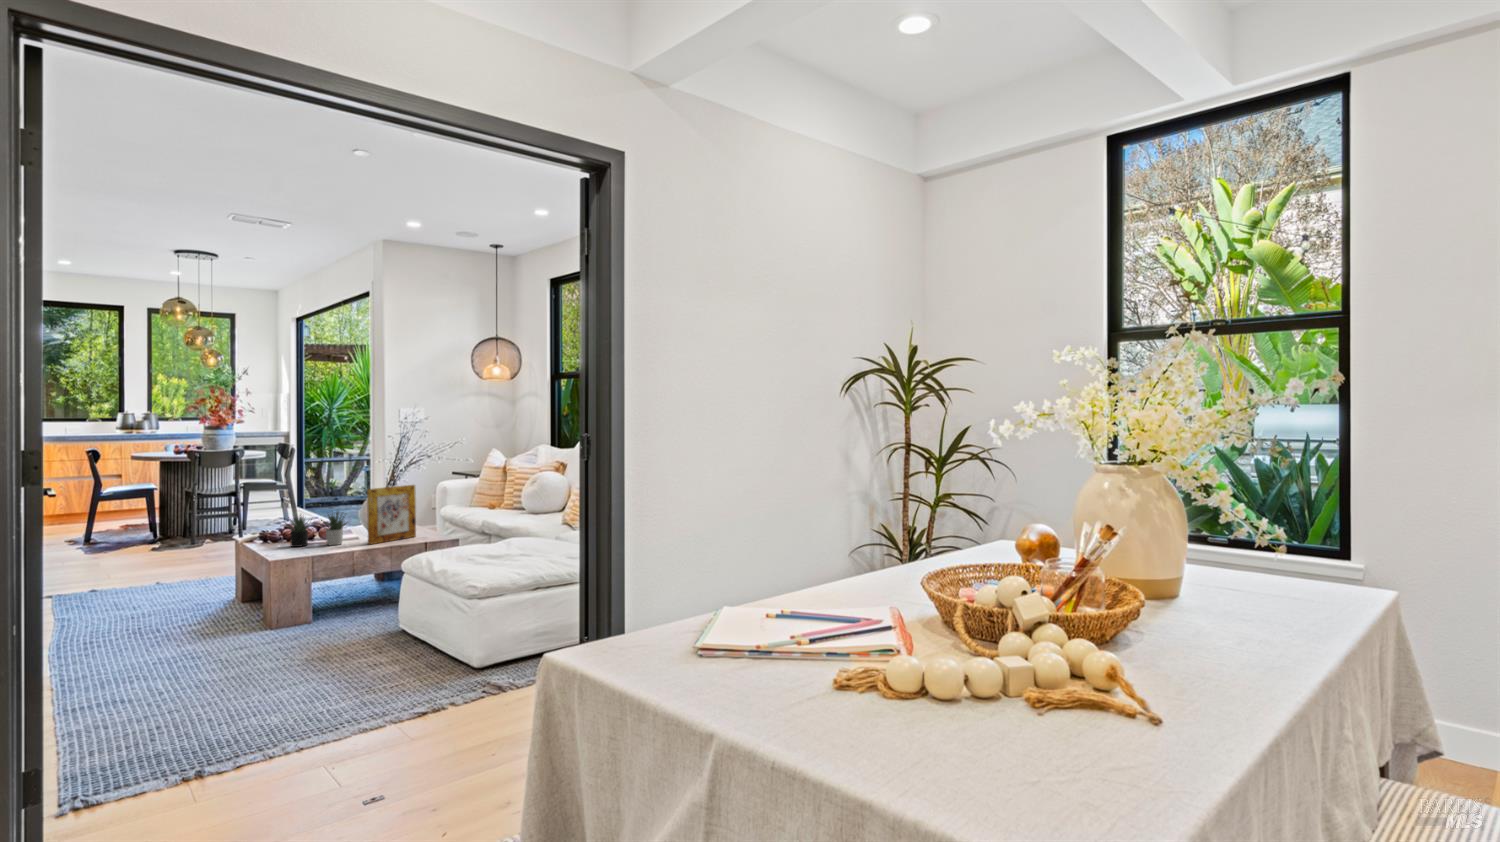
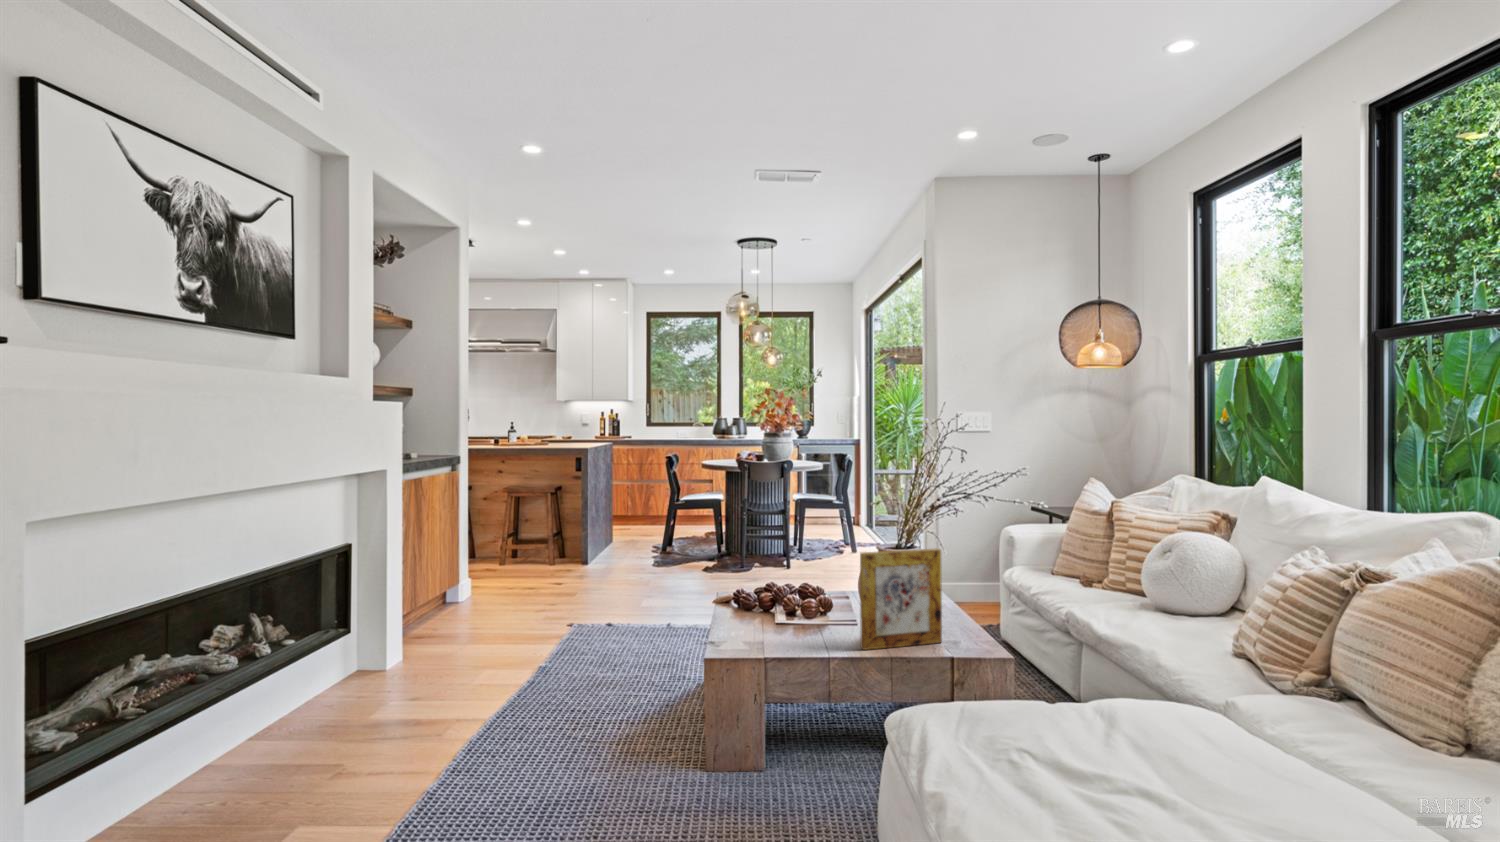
succulent plant: present [288,512,347,547] -> none [749,576,842,639]

